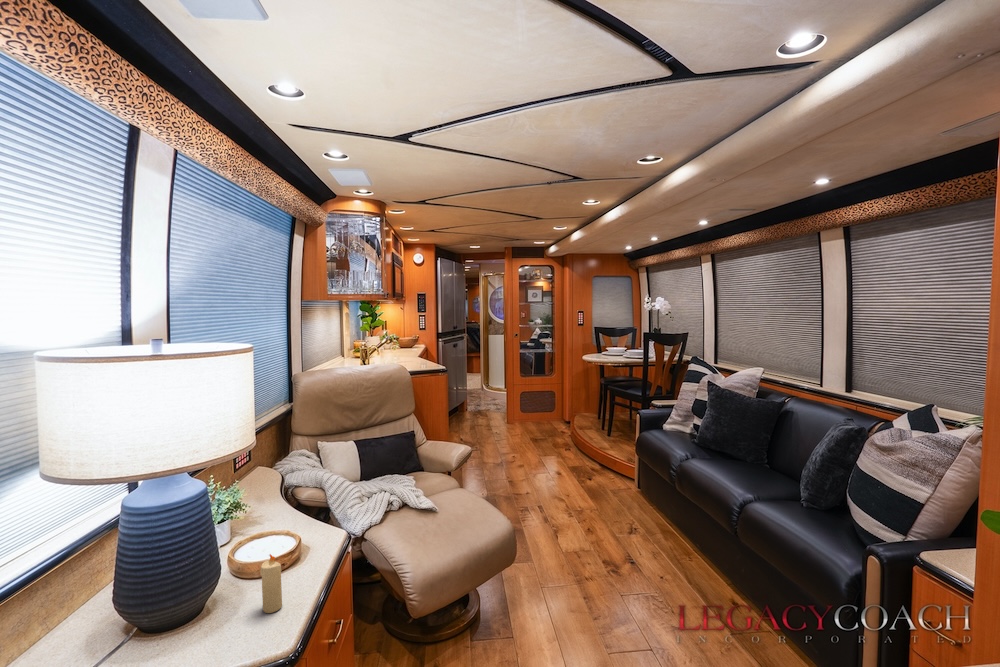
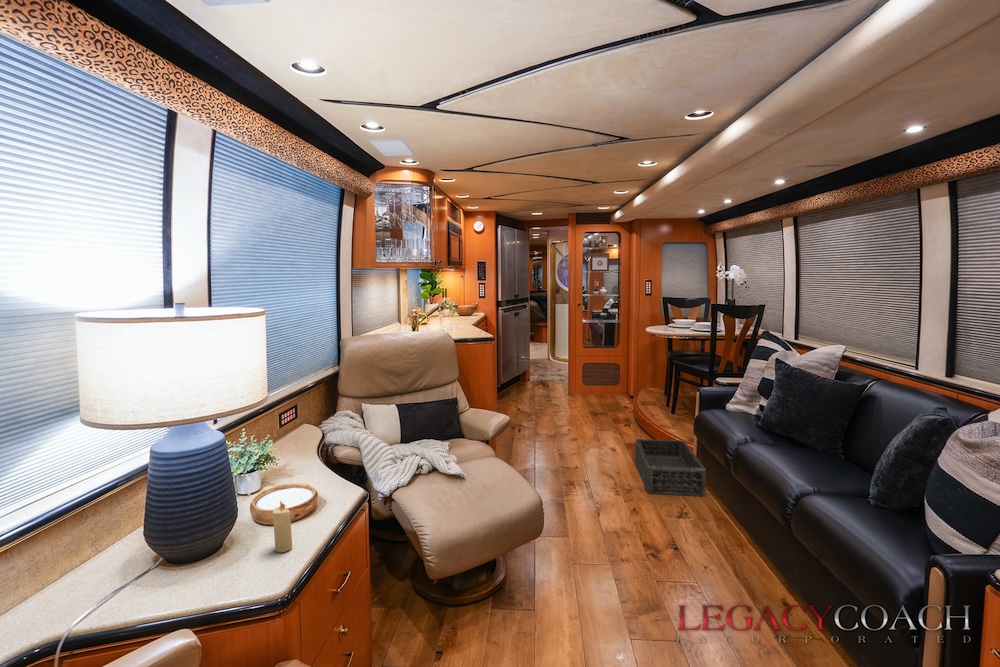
basket: none [581,459,650,512] -> present [635,439,706,496]

